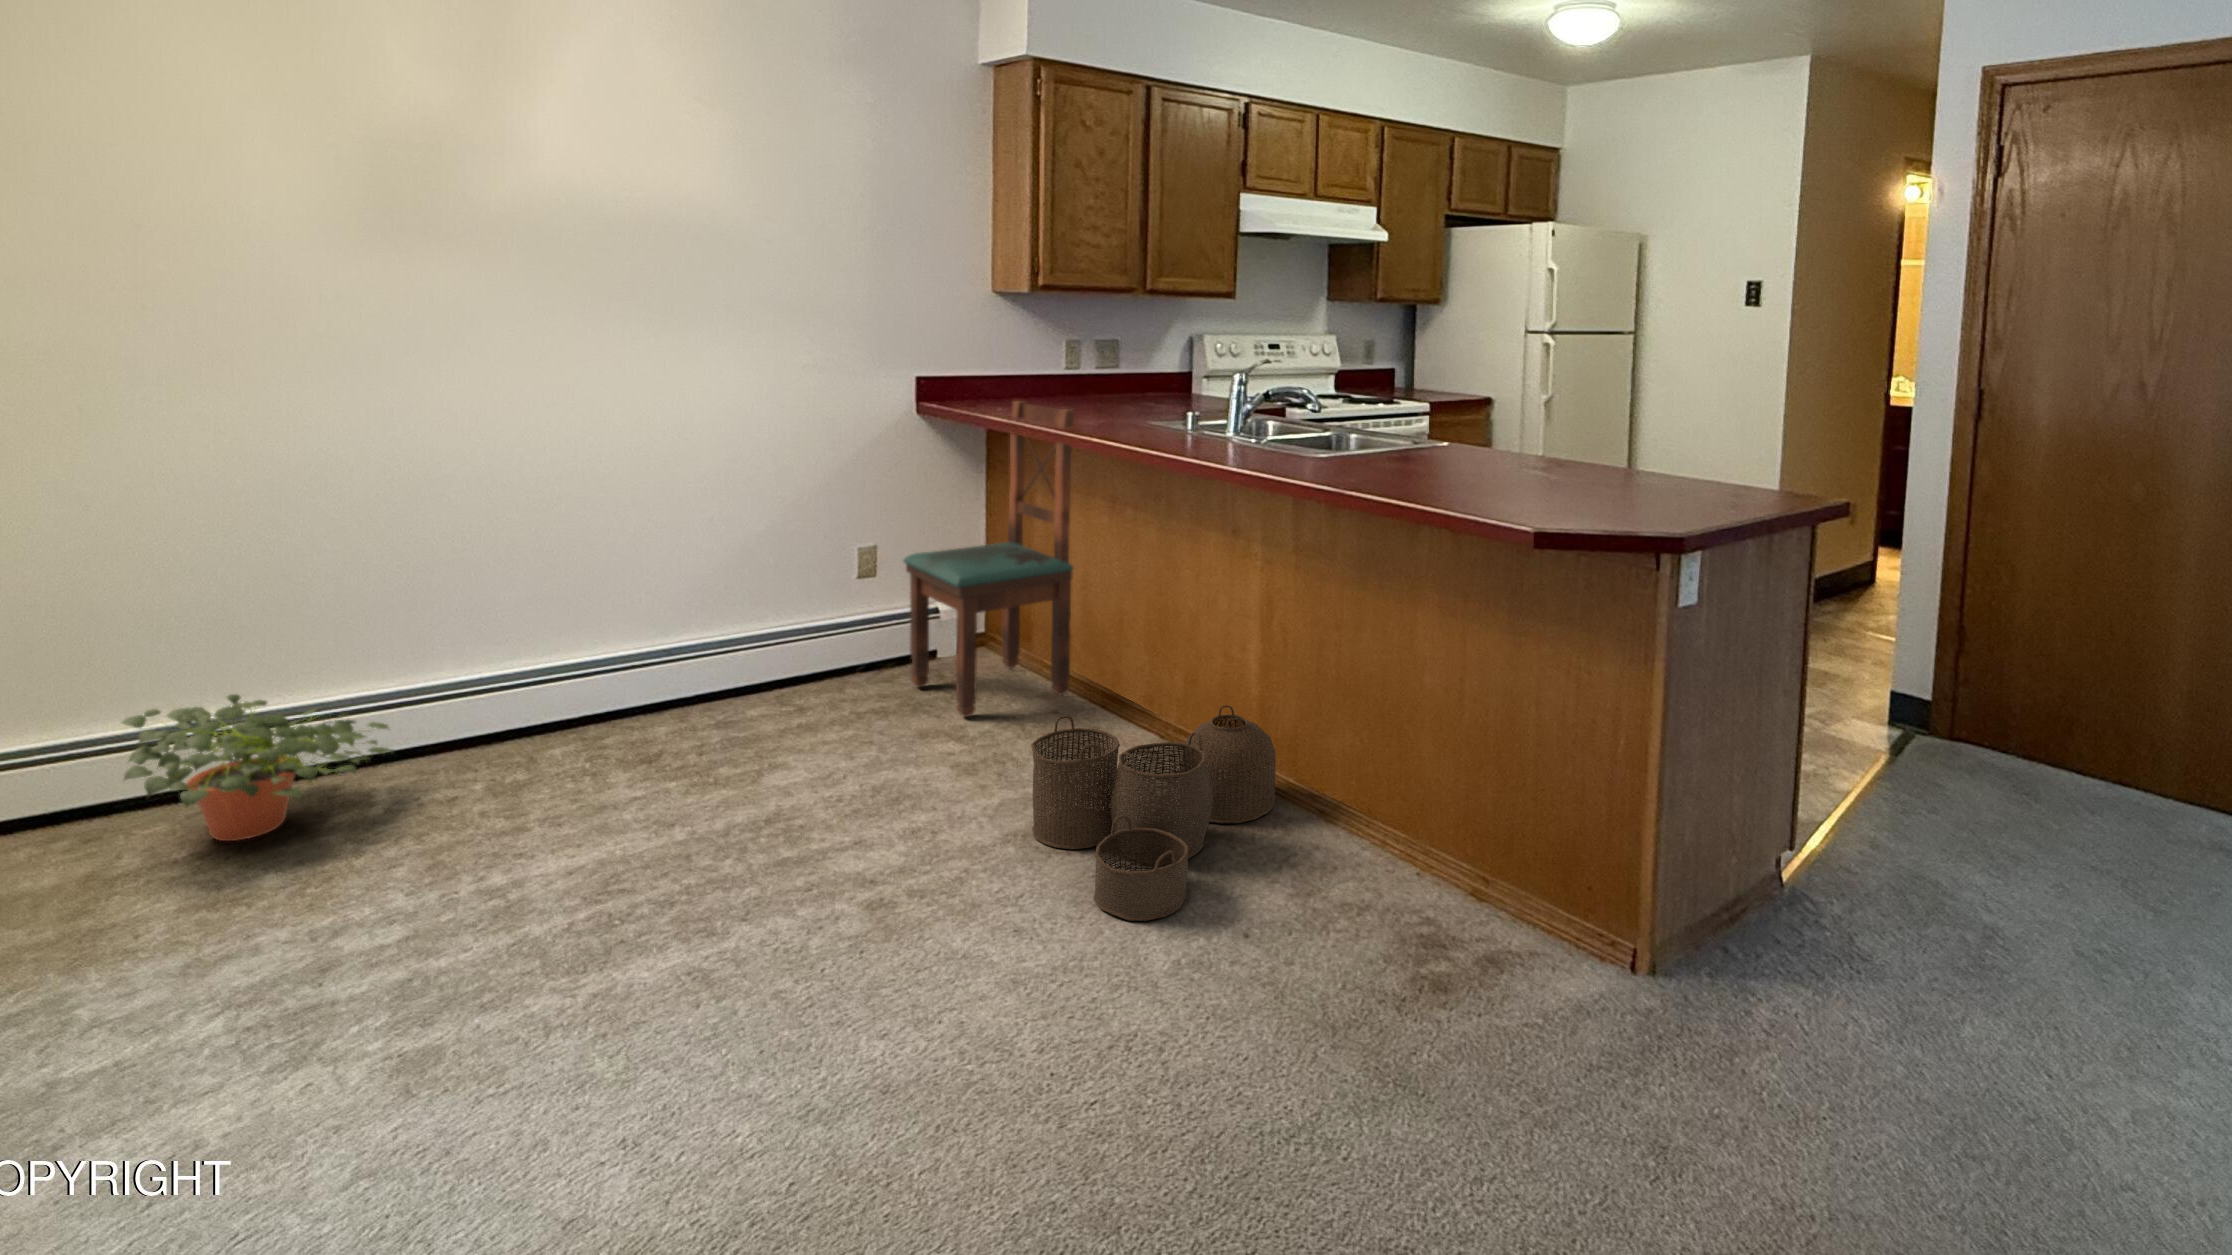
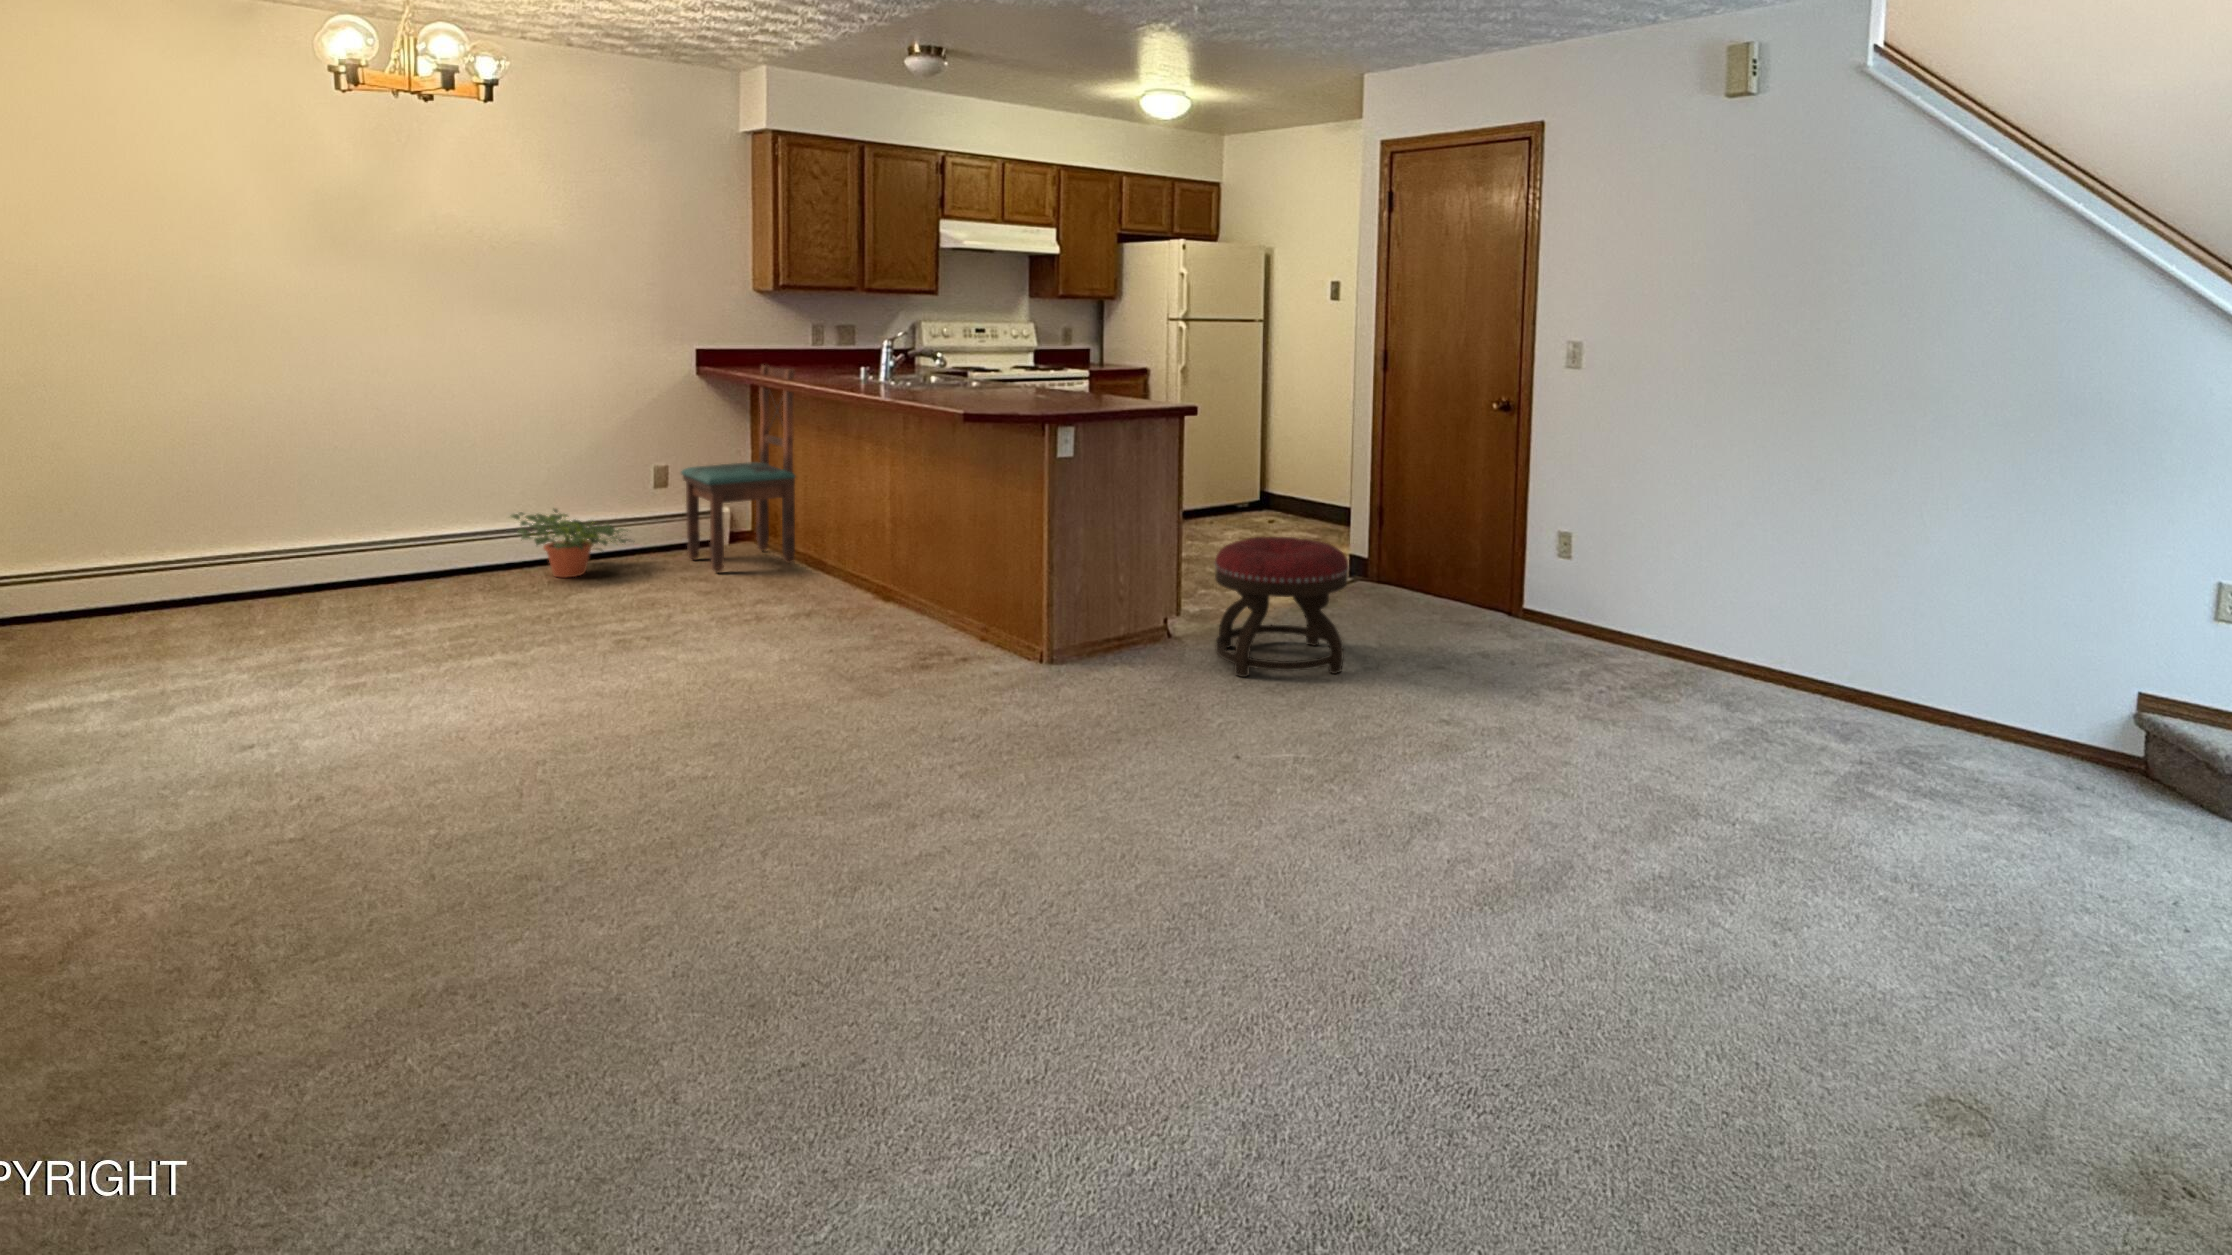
potted plant: present [121,694,393,841] -> present [511,509,628,578]
woven basket: present [1031,705,1276,921] -> none [727,547,895,648]
ottoman: none [1890,723,2194,1013] -> present [1215,537,1349,677]

